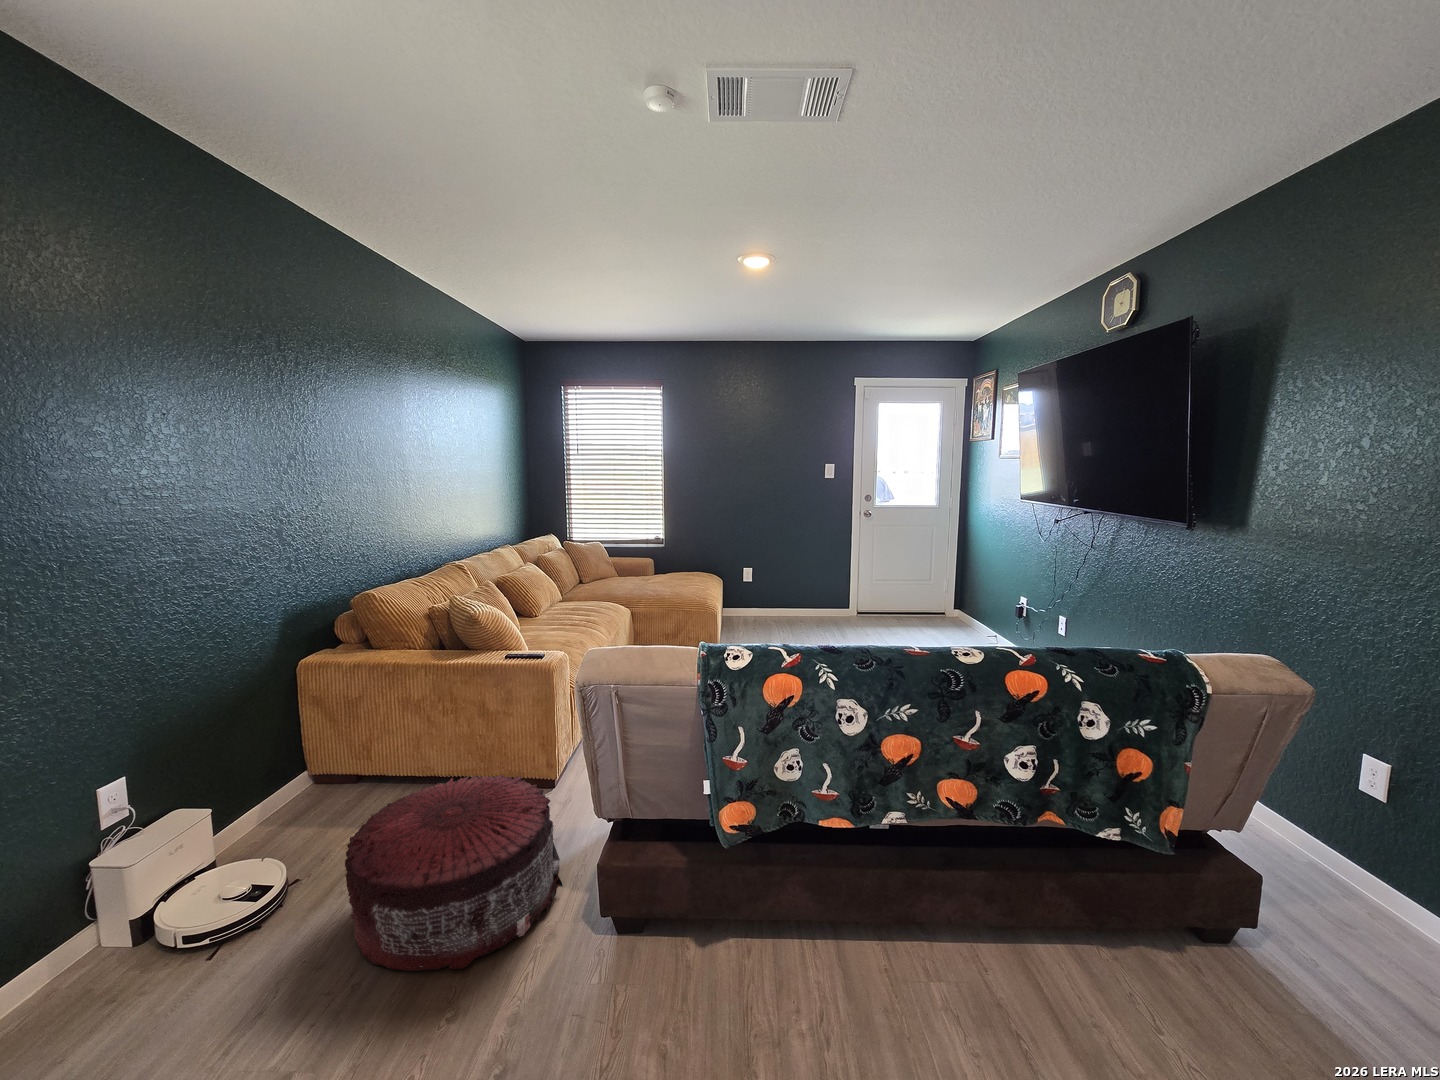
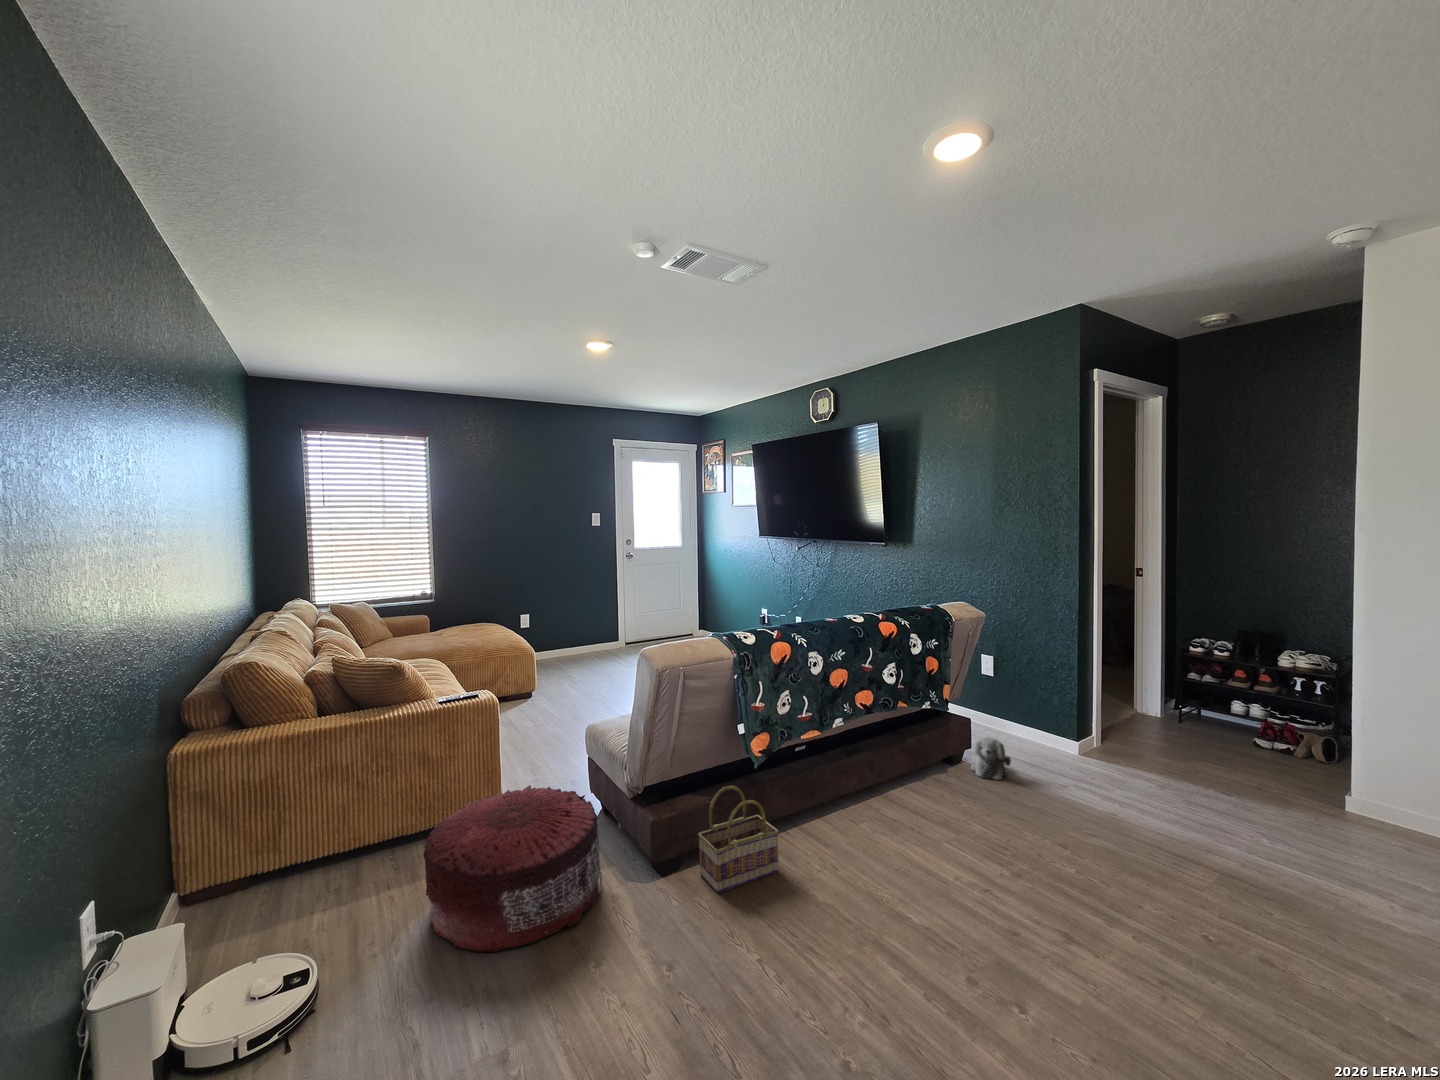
basket: none [629,862,740,1015] -> present [698,786,779,893]
plush toy: none [1235,919,1331,1017] -> present [971,737,1011,780]

